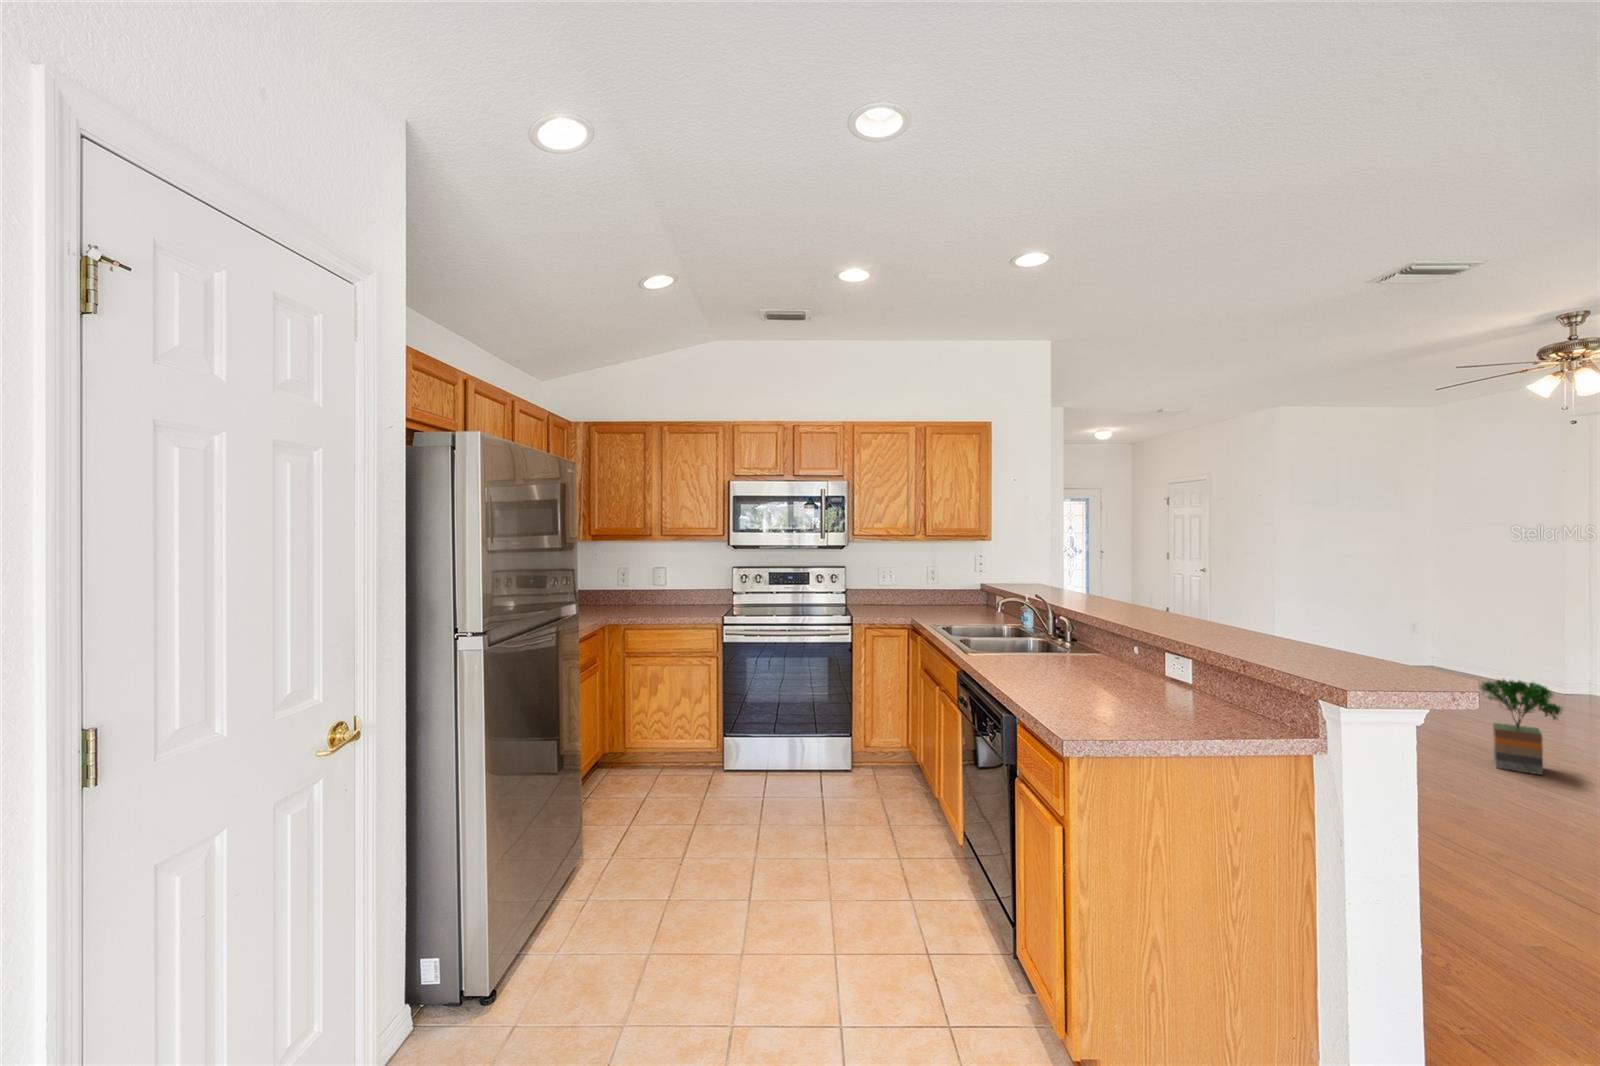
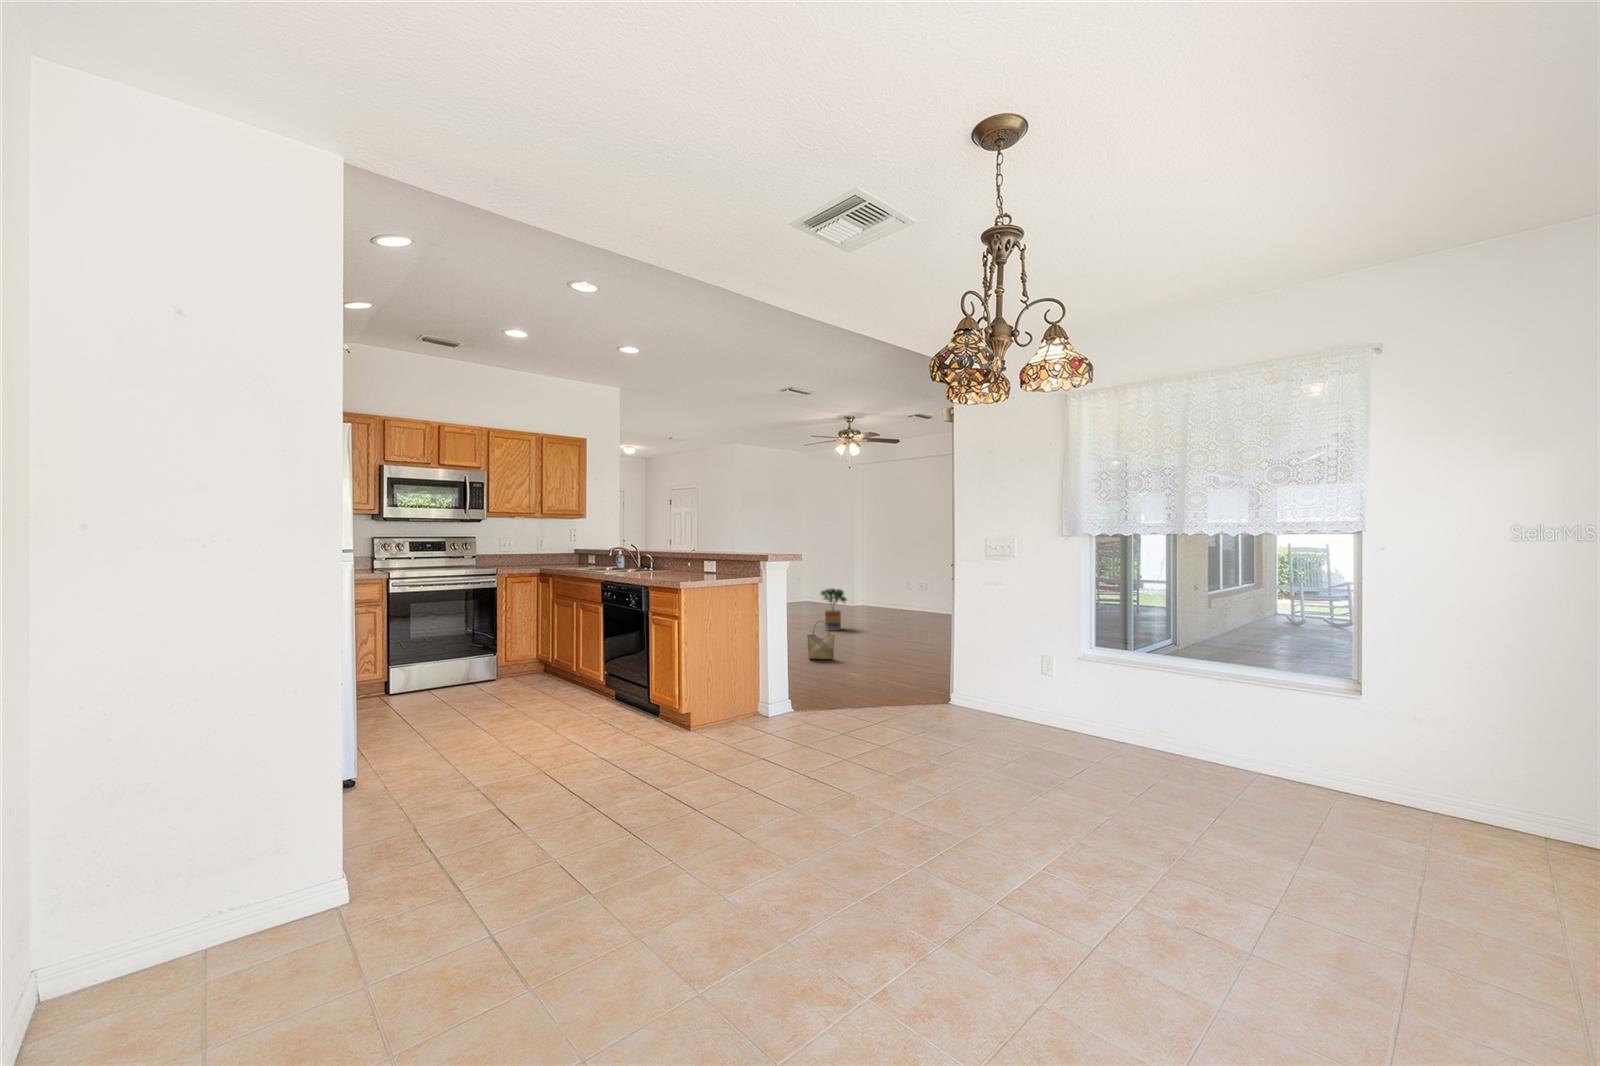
woven basket: none [1448,784,1542,887] -> present [807,621,835,659]

